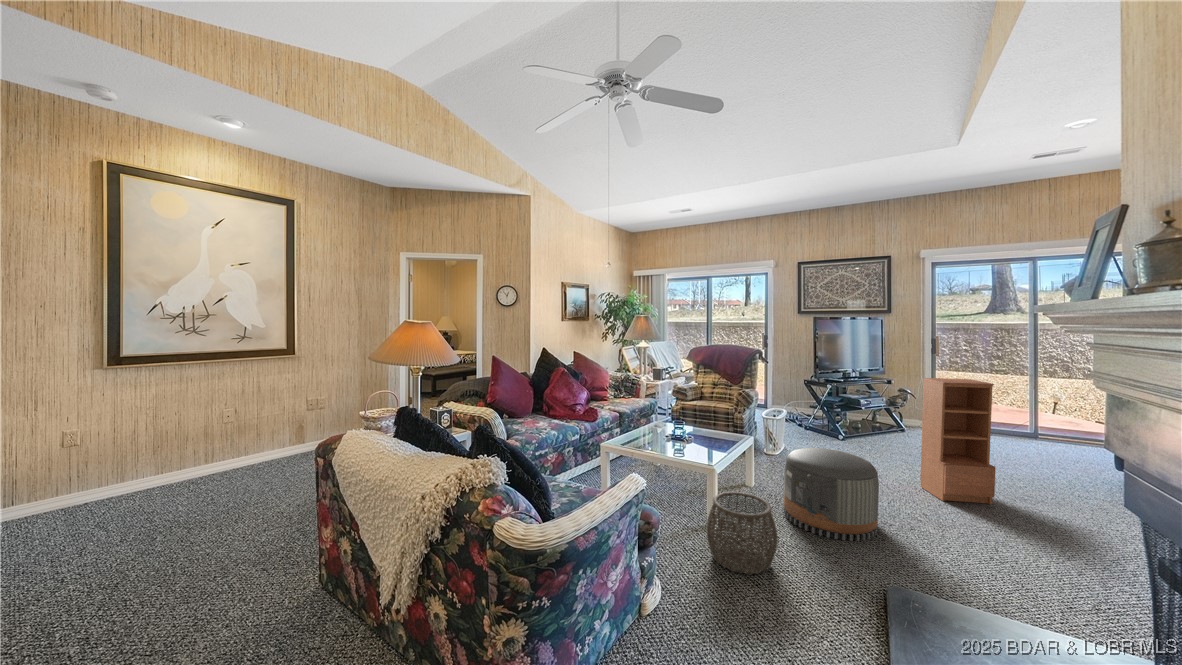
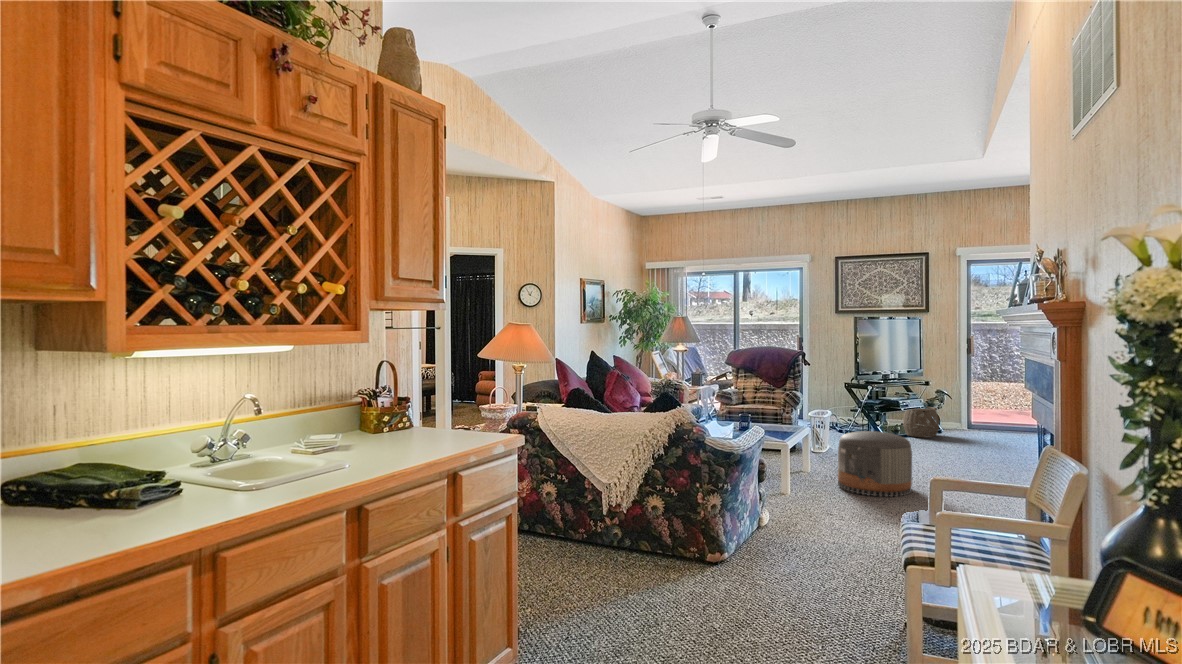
bookcase: present [920,378,996,504] -> none [948,372,1003,475]
woven basket: present [706,492,778,575] -> present [903,407,939,438]

